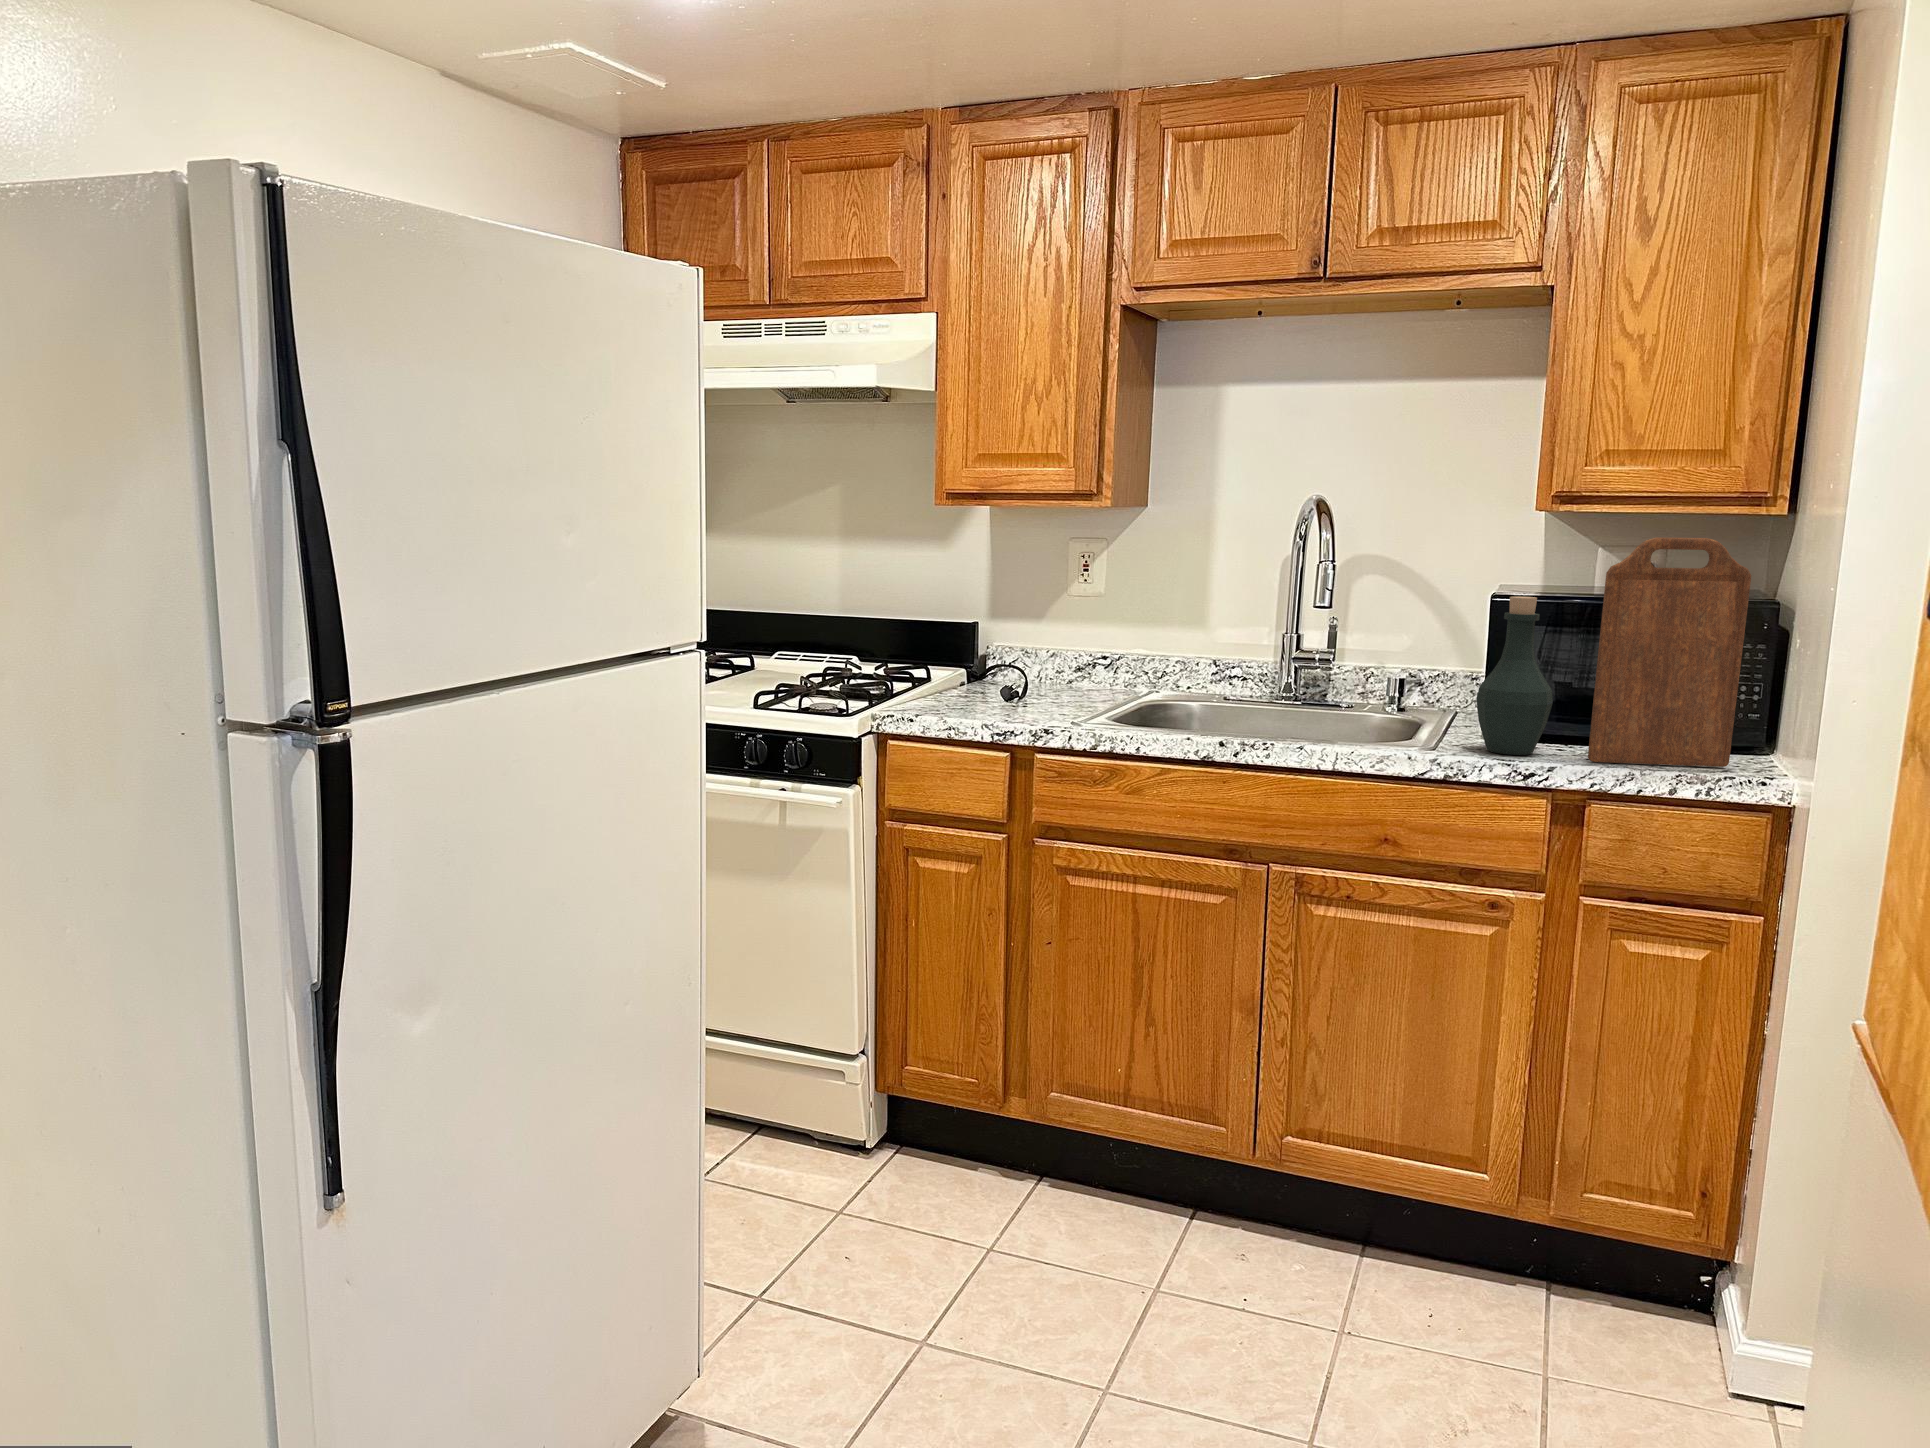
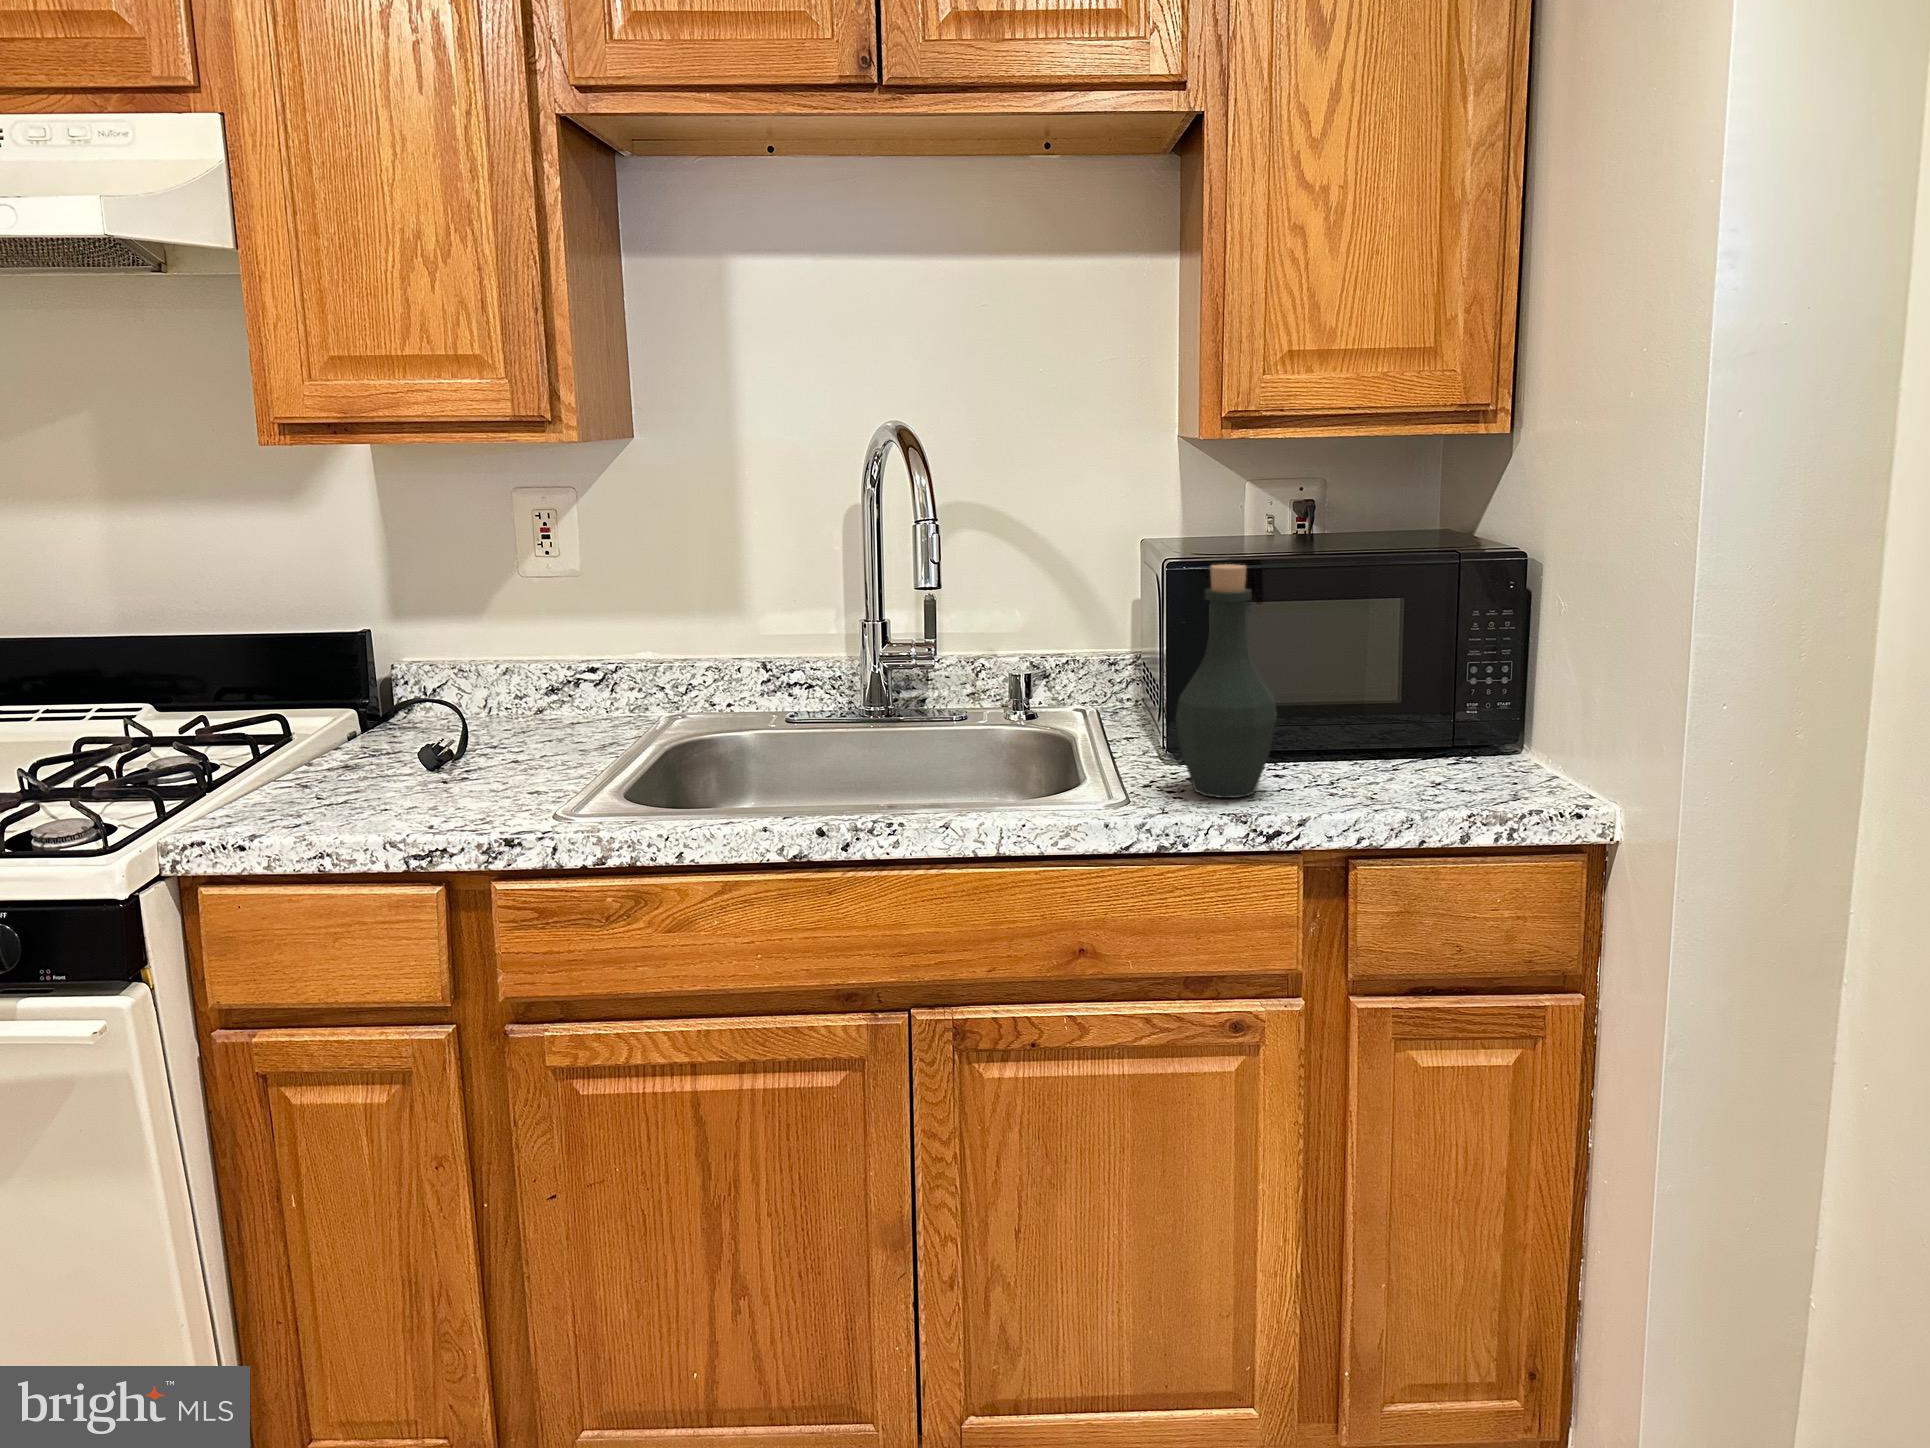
cutting board: present [1588,537,1751,767] -> none [1333,471,1513,797]

